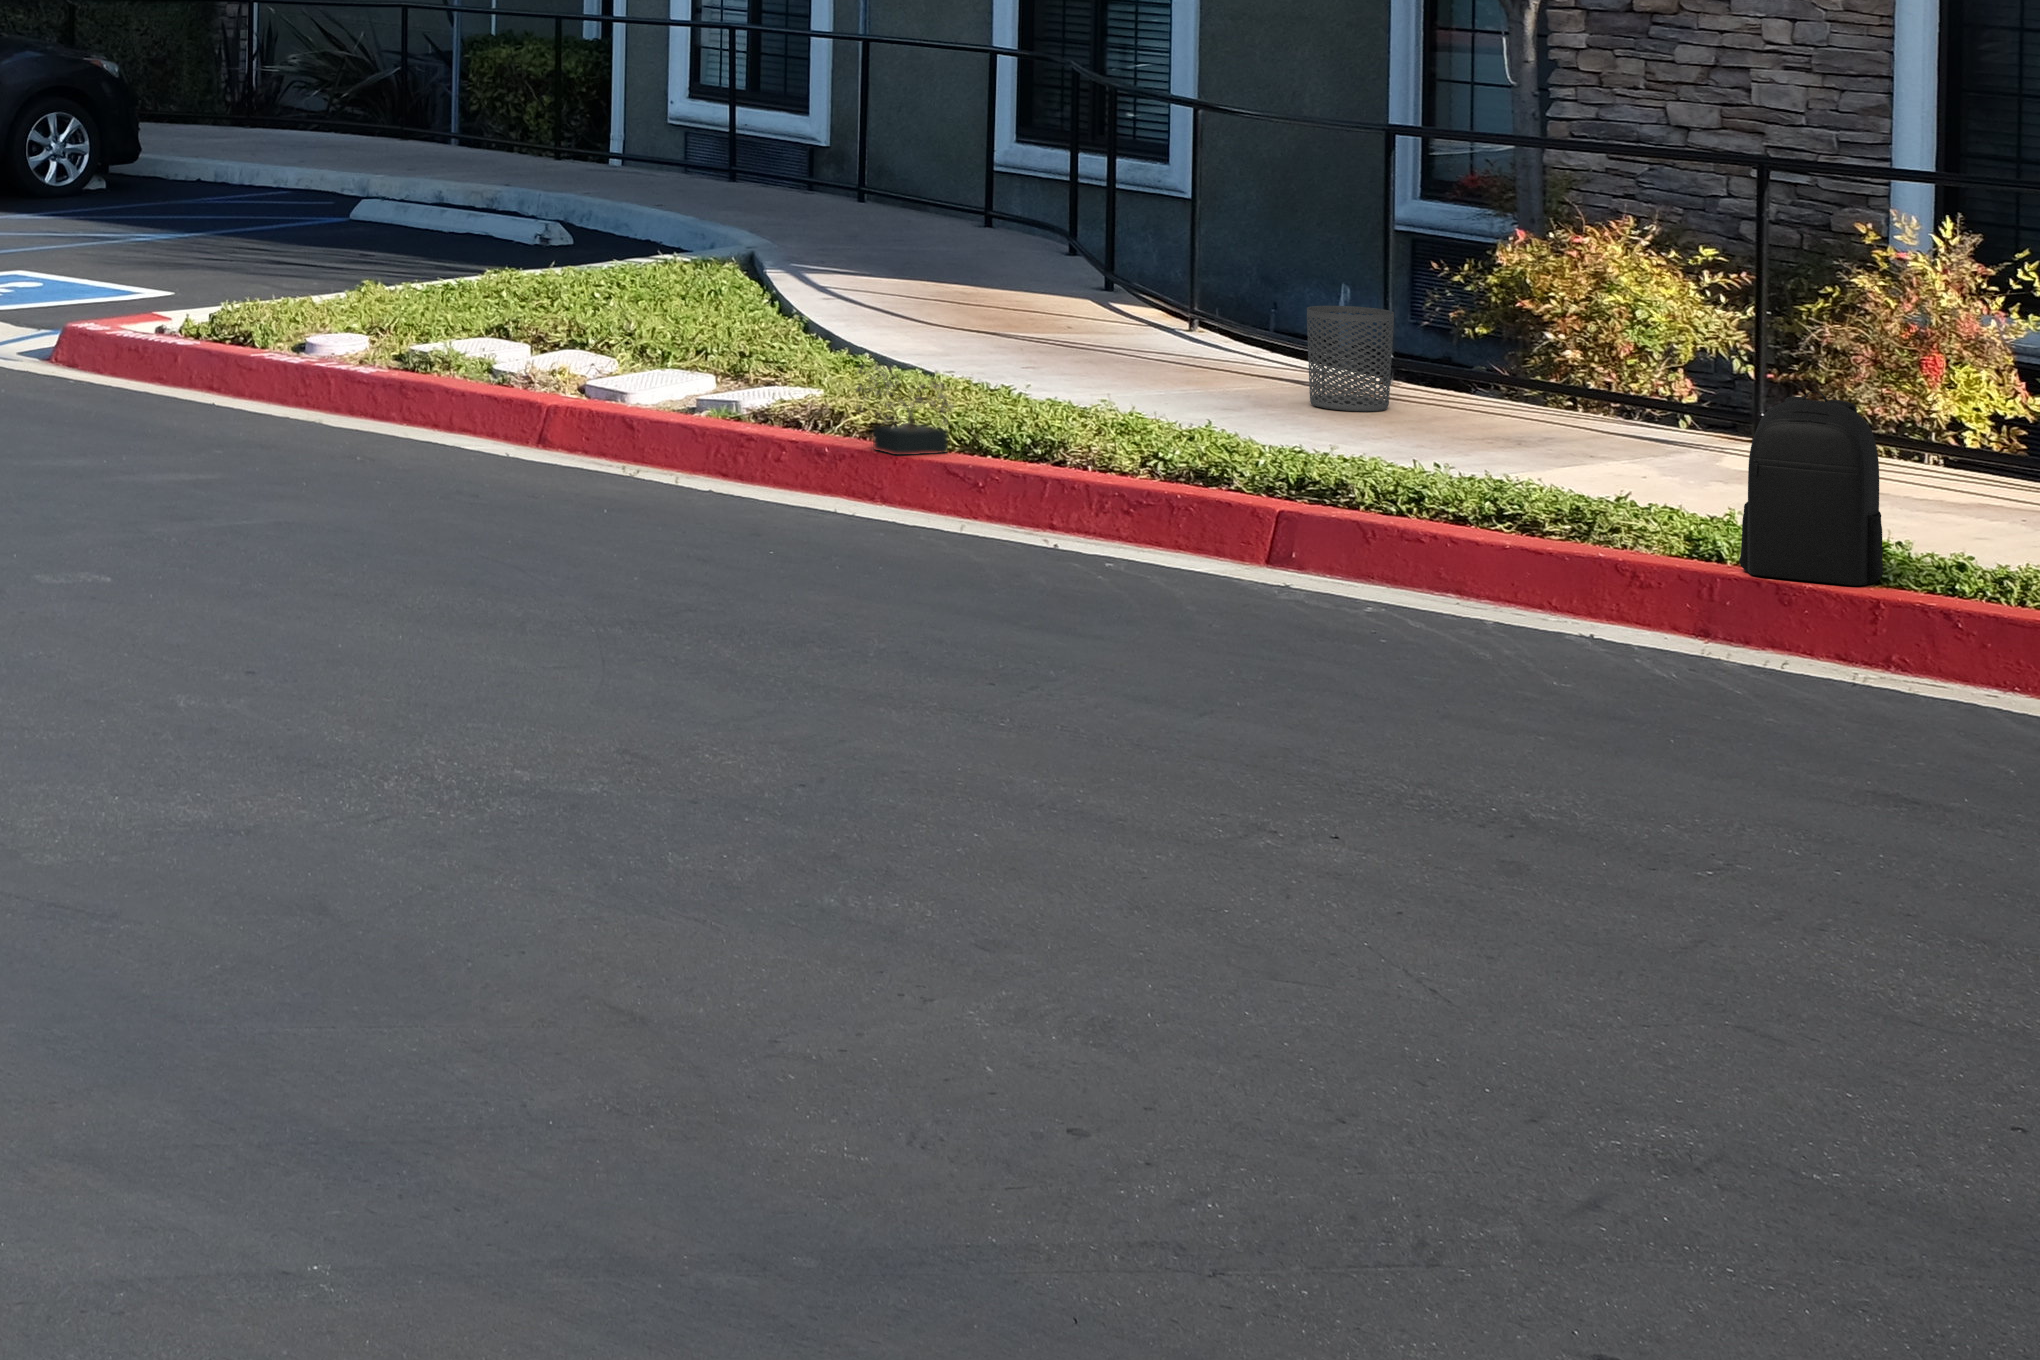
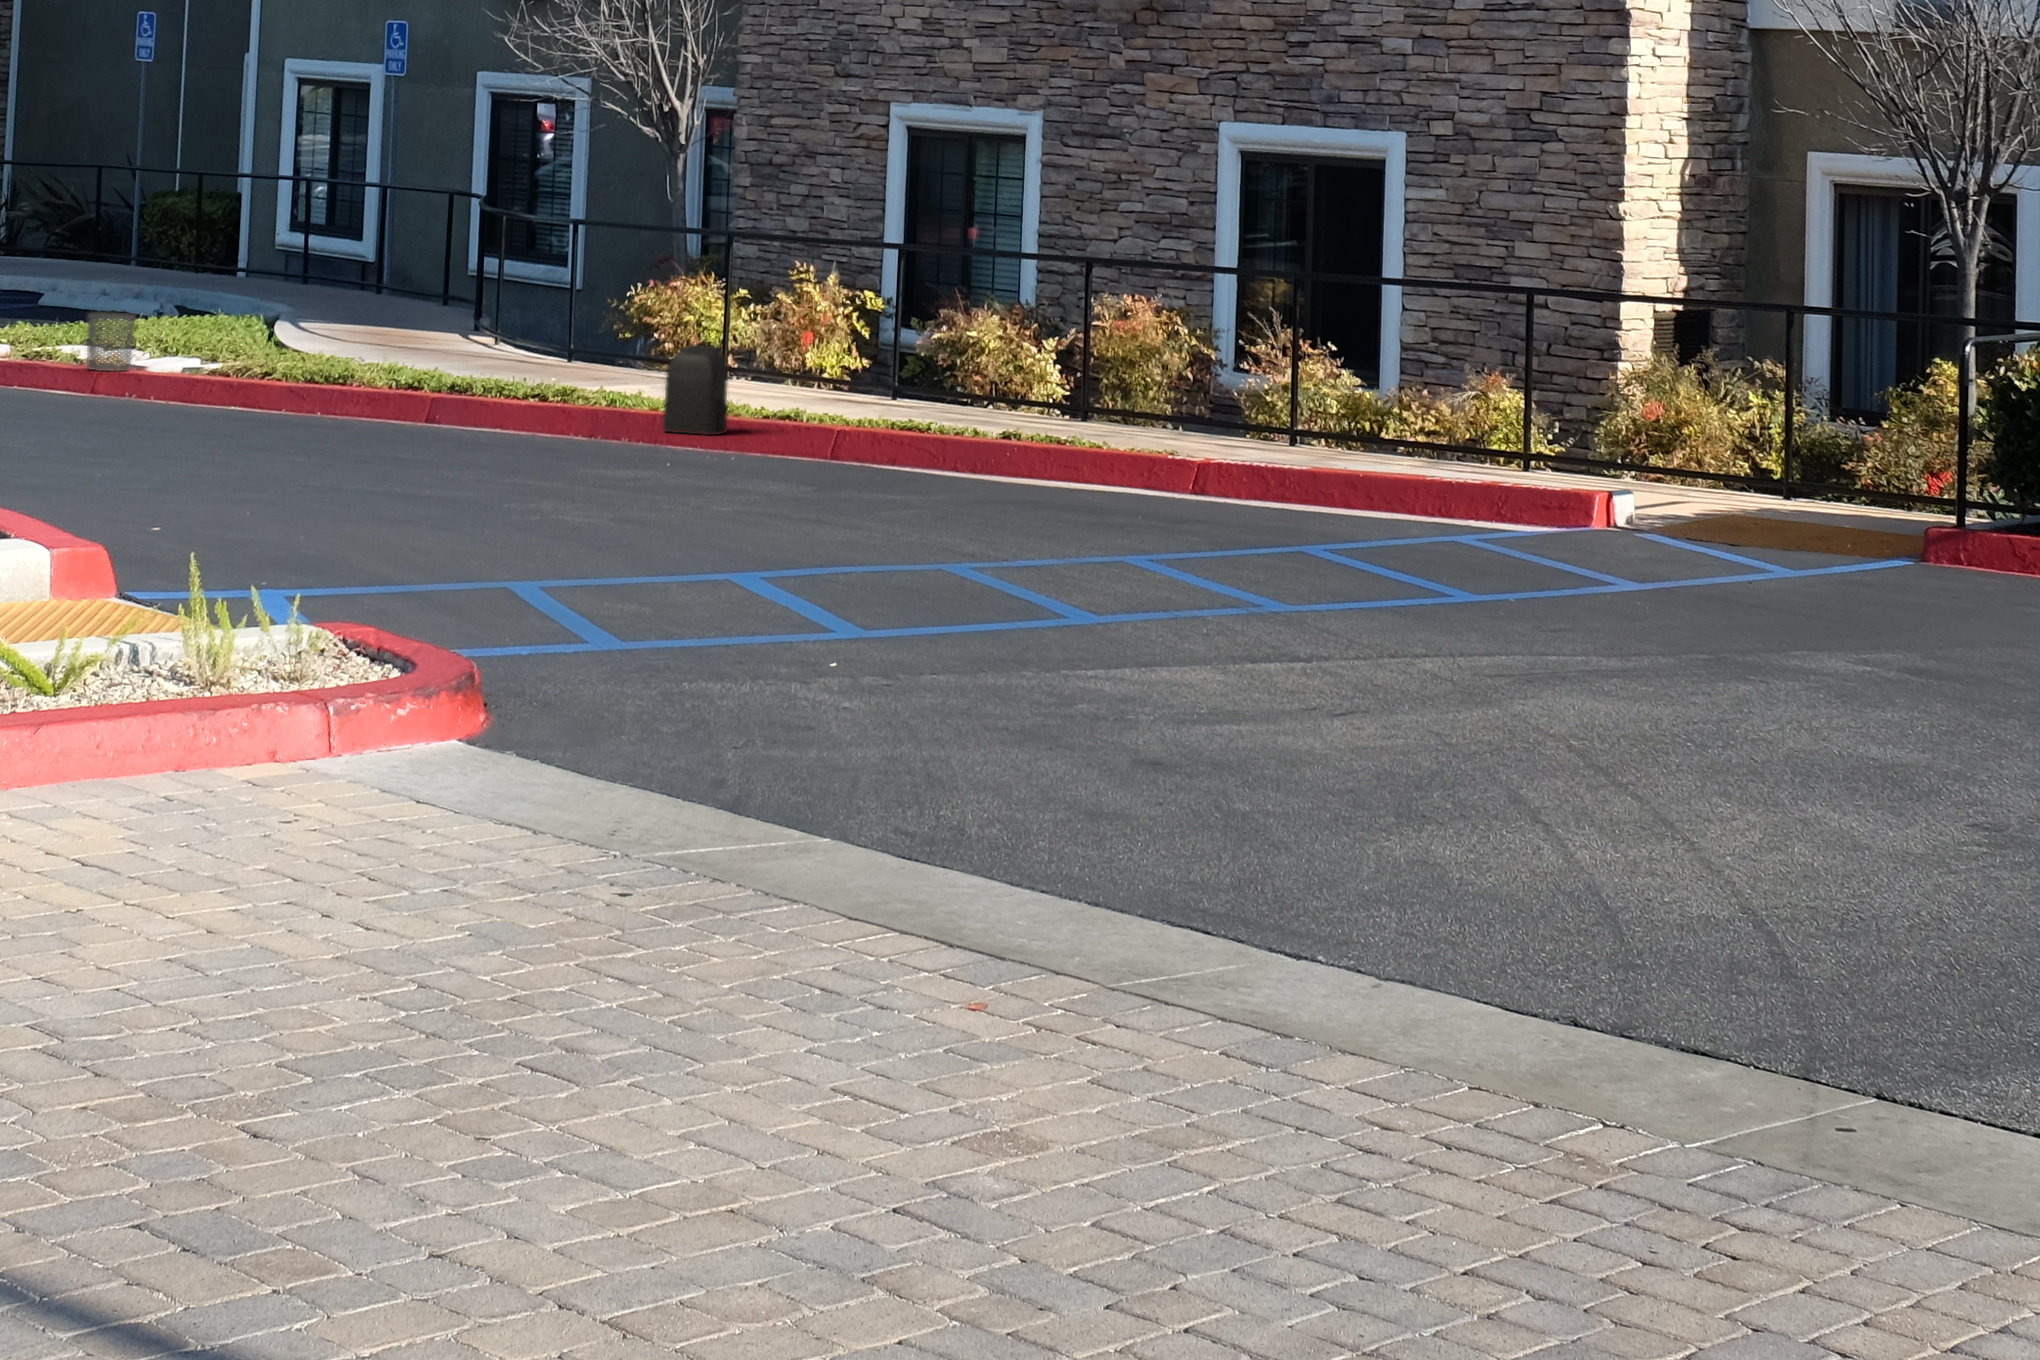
waste bin: present [1307,306,1394,412] -> present [87,312,135,371]
decorative plant: present [855,366,953,456] -> none [263,346,319,397]

